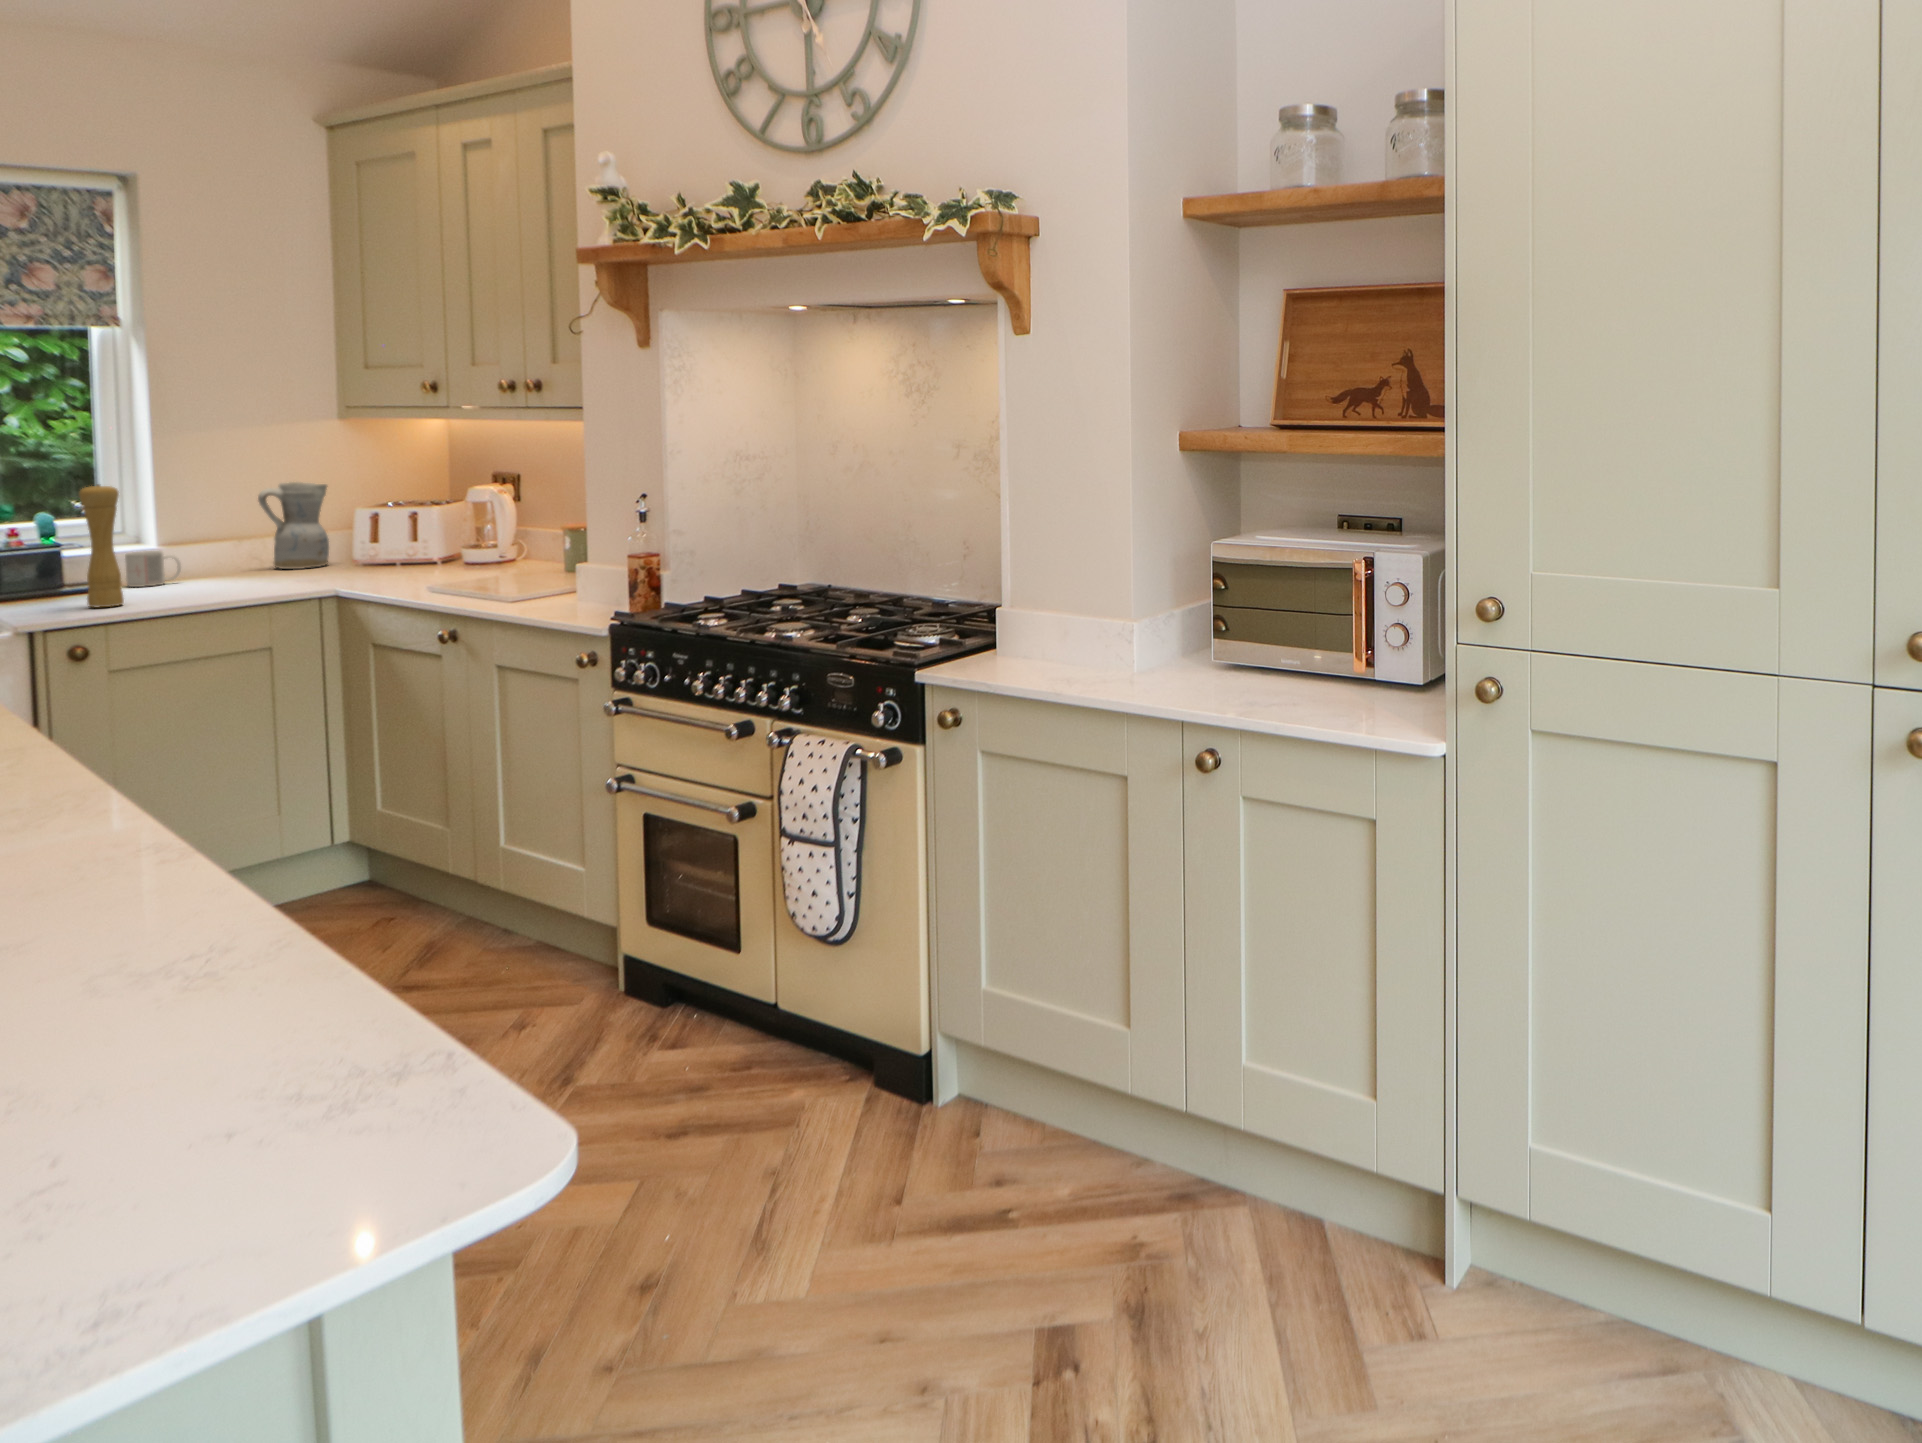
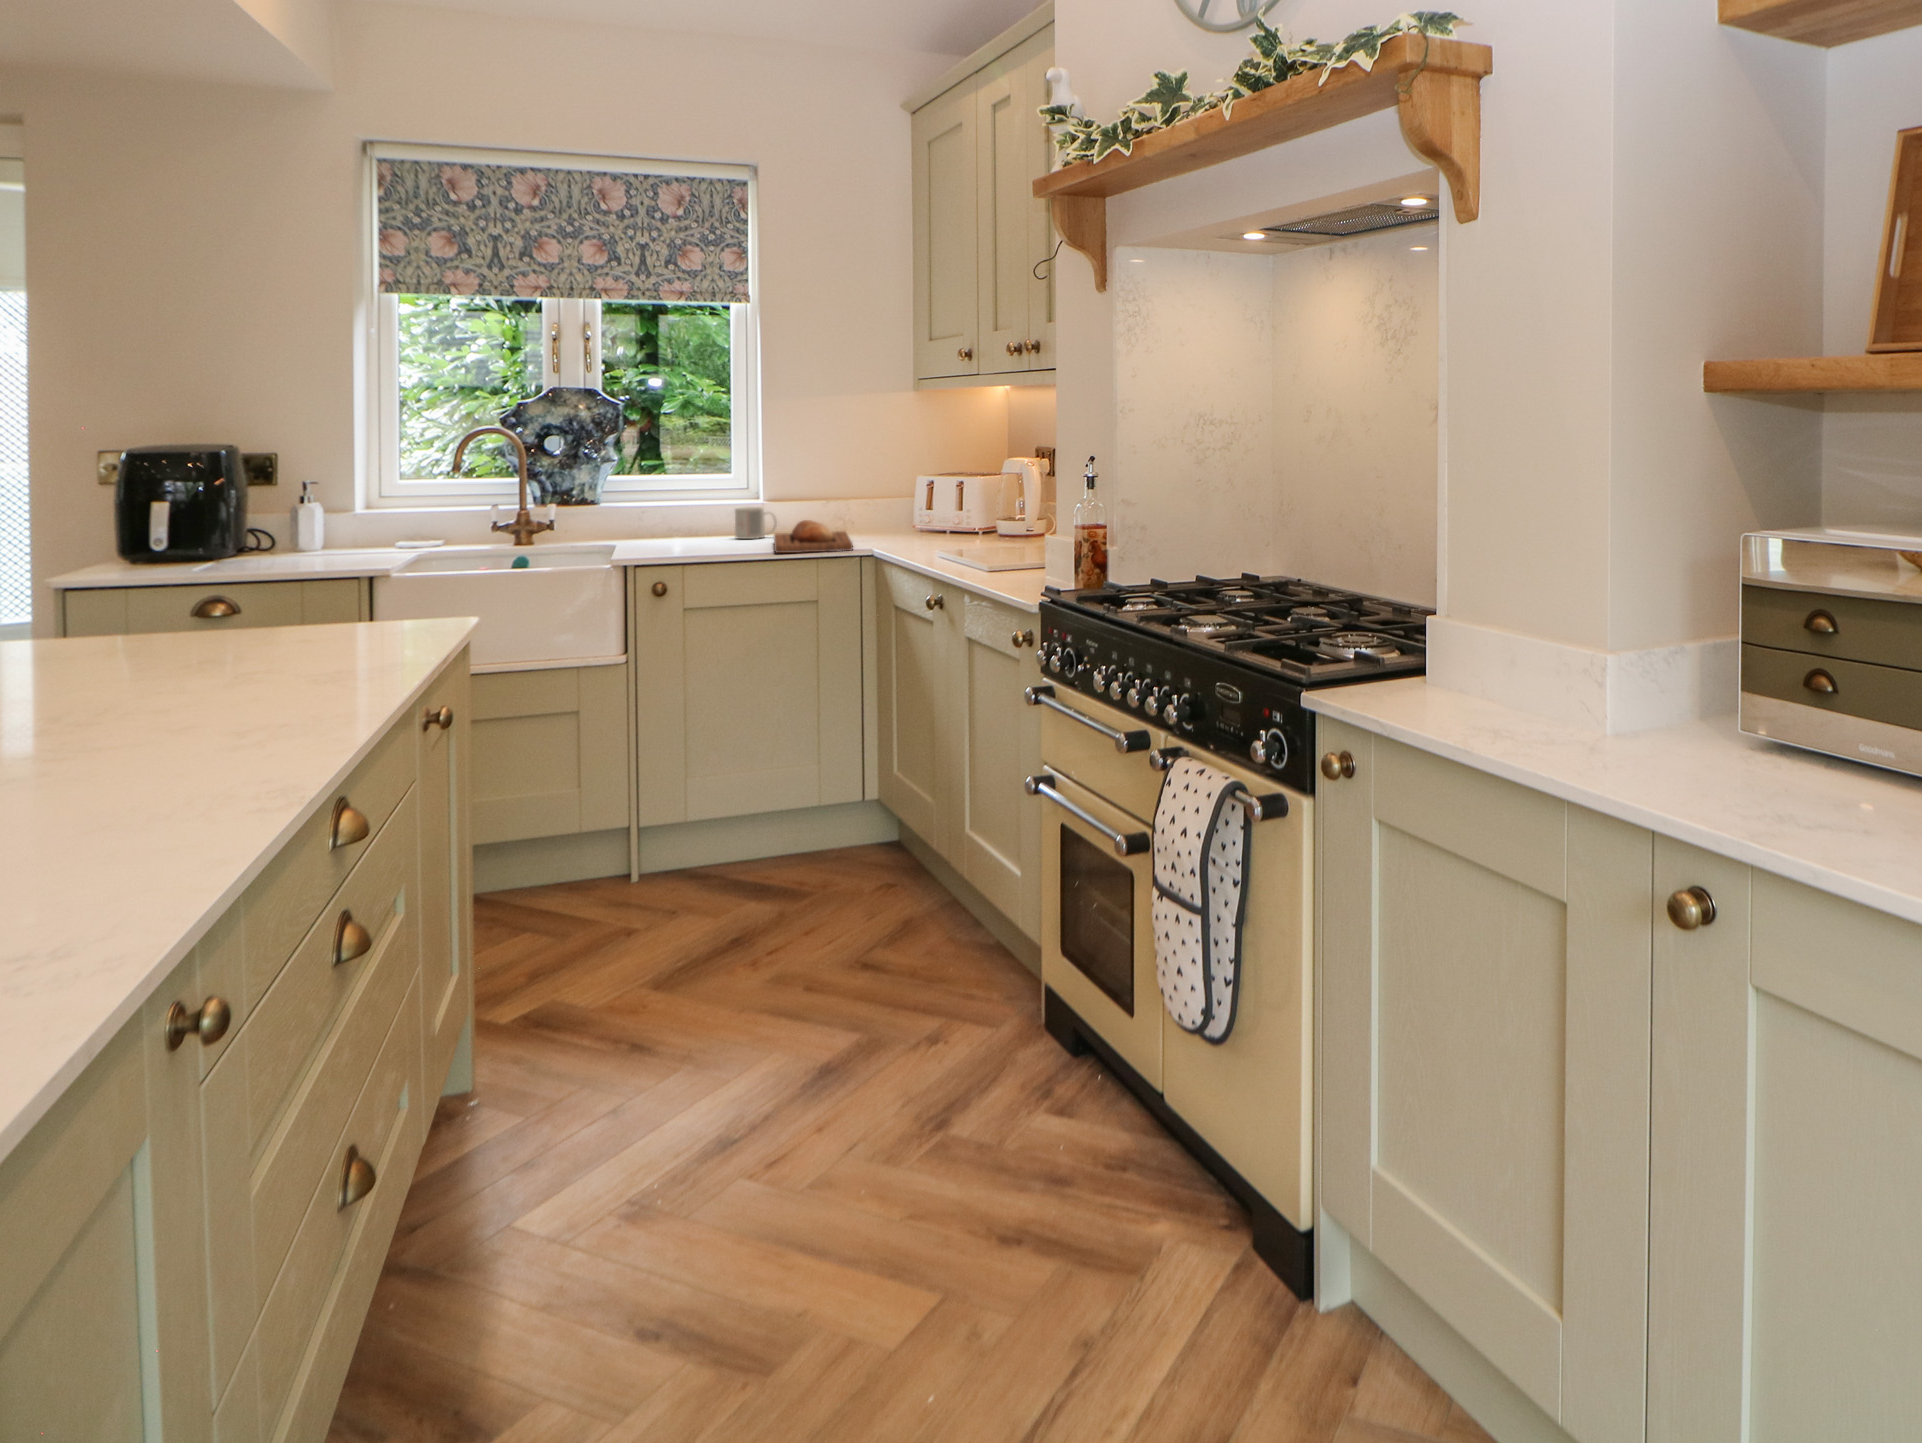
ceramic pitcher: present [258,482,329,569] -> none [847,448,904,530]
pepper mill: present [79,484,124,608] -> none [673,441,705,555]
bread loaf: none [189,562,312,599] -> present [774,520,853,553]

